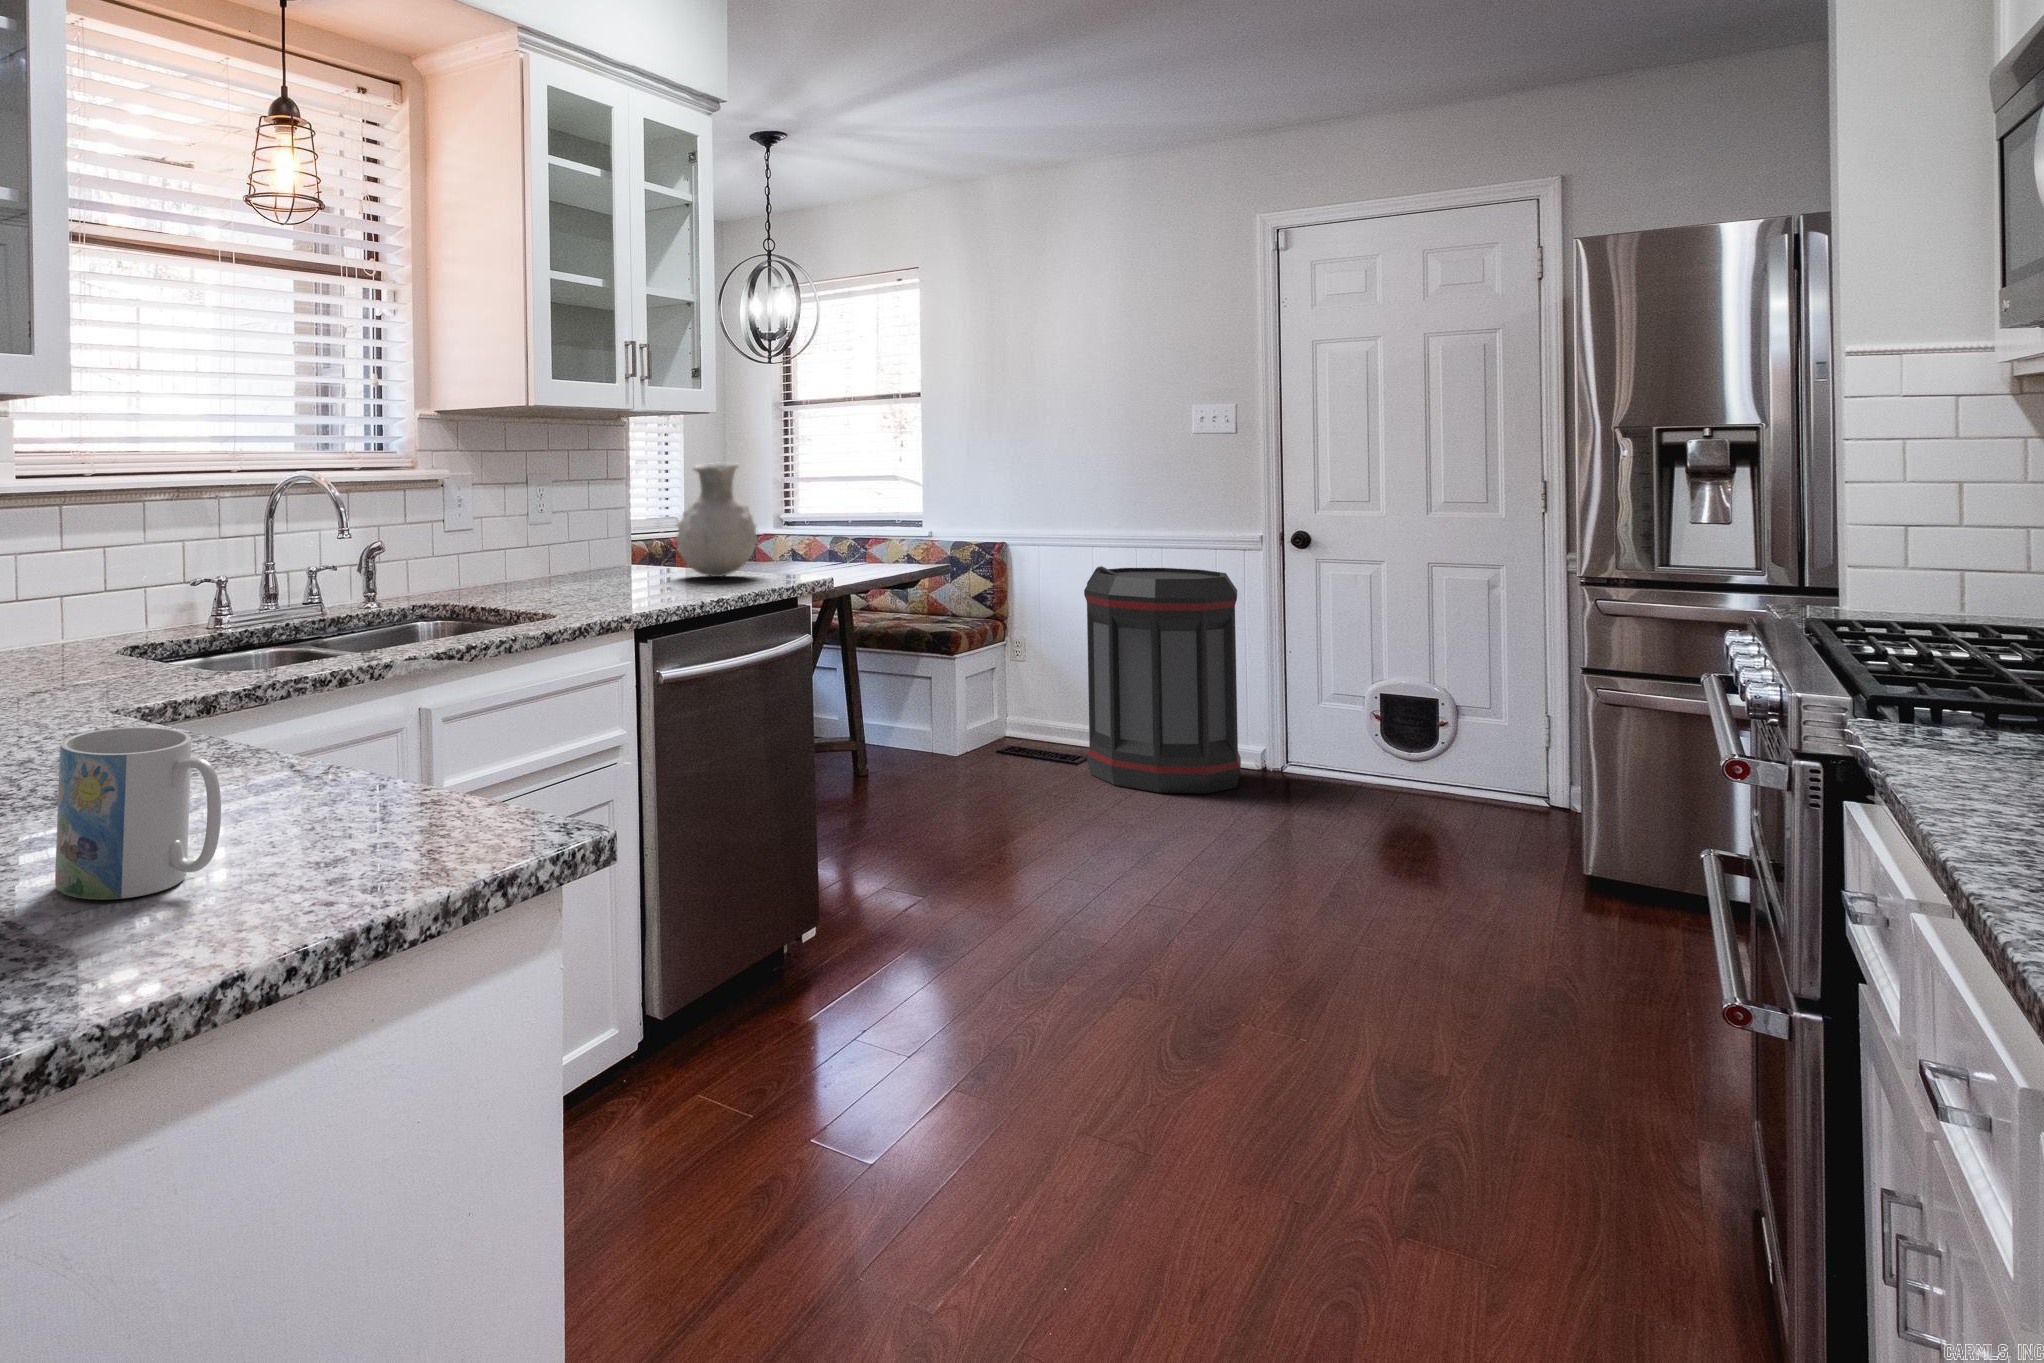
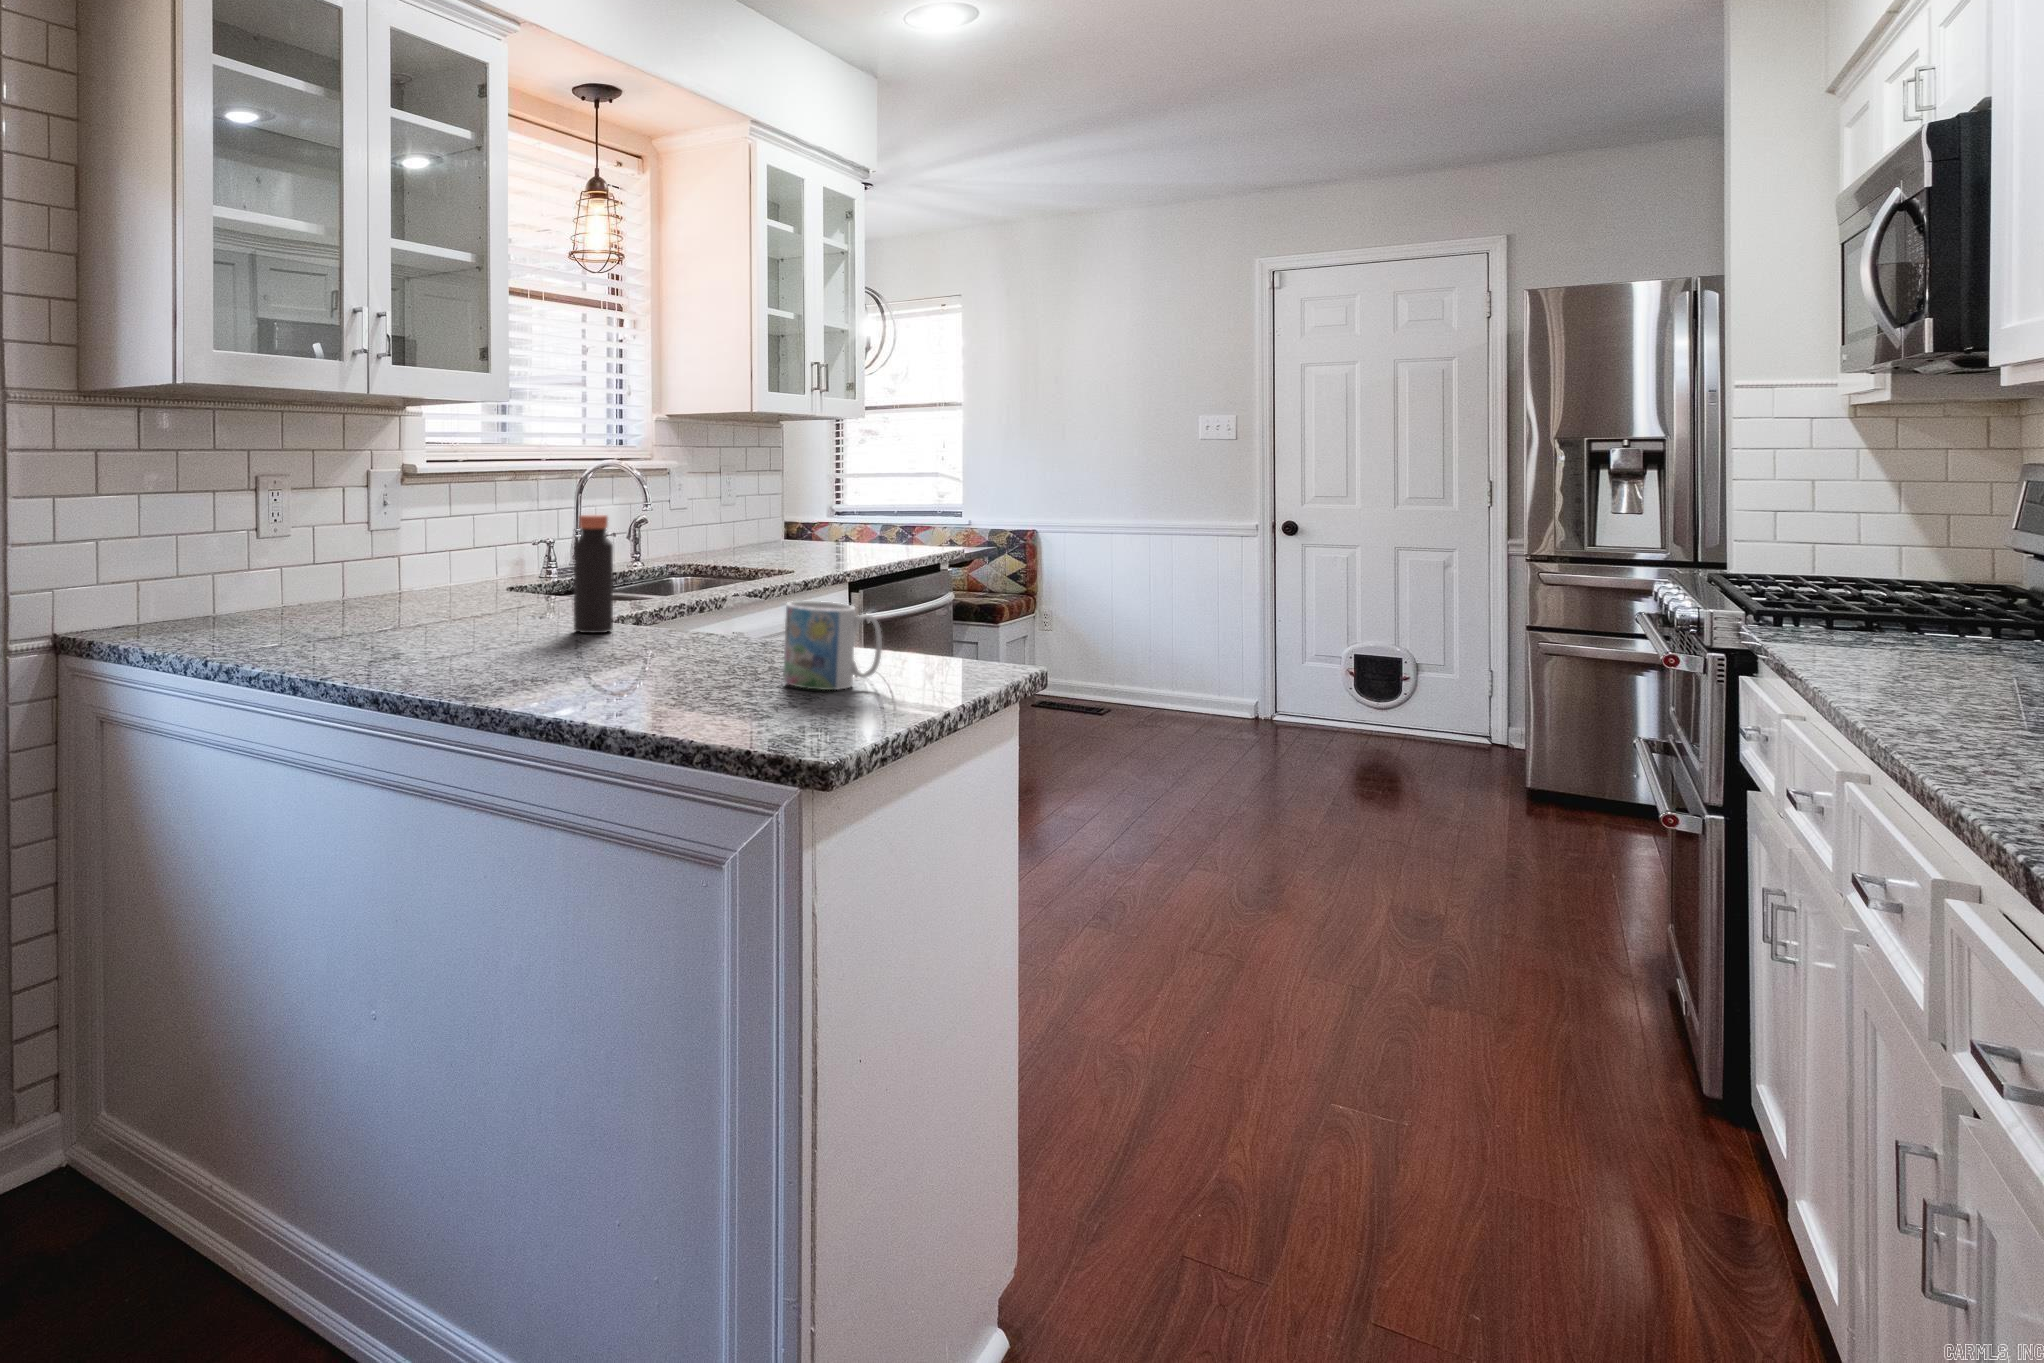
vase: present [676,463,758,577] -> none [827,458,893,549]
bottle: none [21,559,86,741] -> present [574,515,613,633]
trash can: present [1084,566,1241,794] -> none [1112,549,1241,735]

